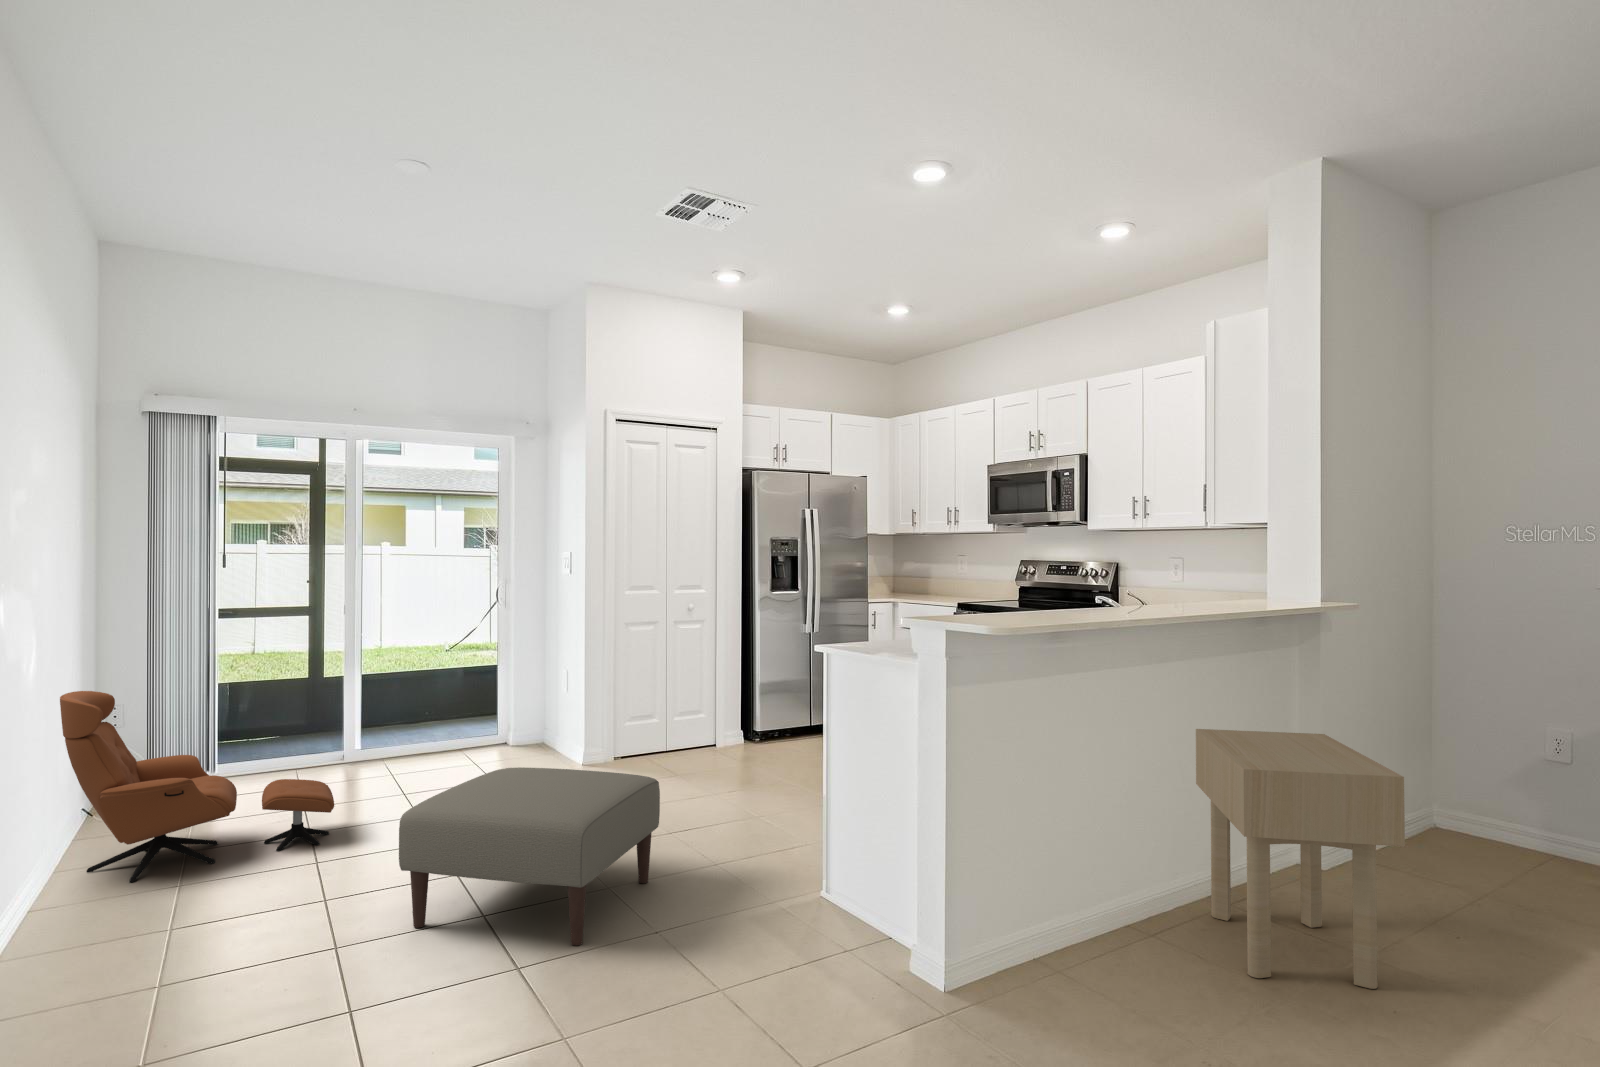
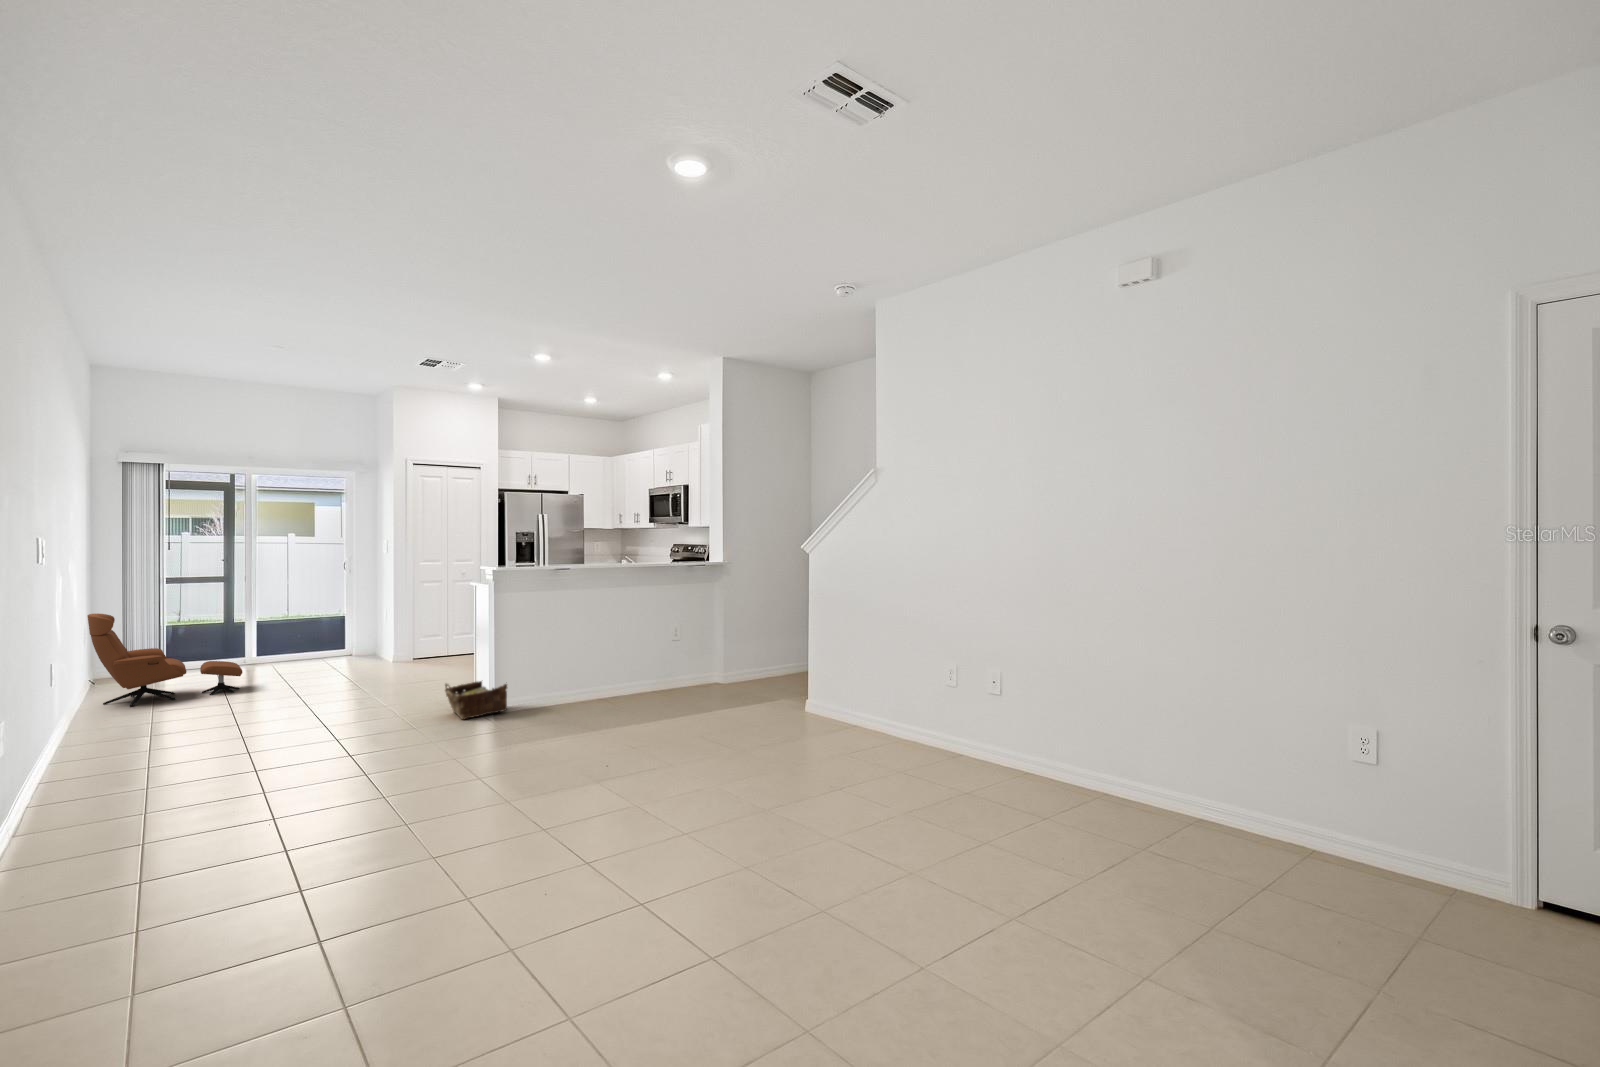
side table: present [1196,729,1405,989] -> none [641,619,710,711]
ottoman: present [399,767,660,945] -> none [277,647,415,714]
woven basket: none [762,854,903,989] -> present [445,681,507,719]

